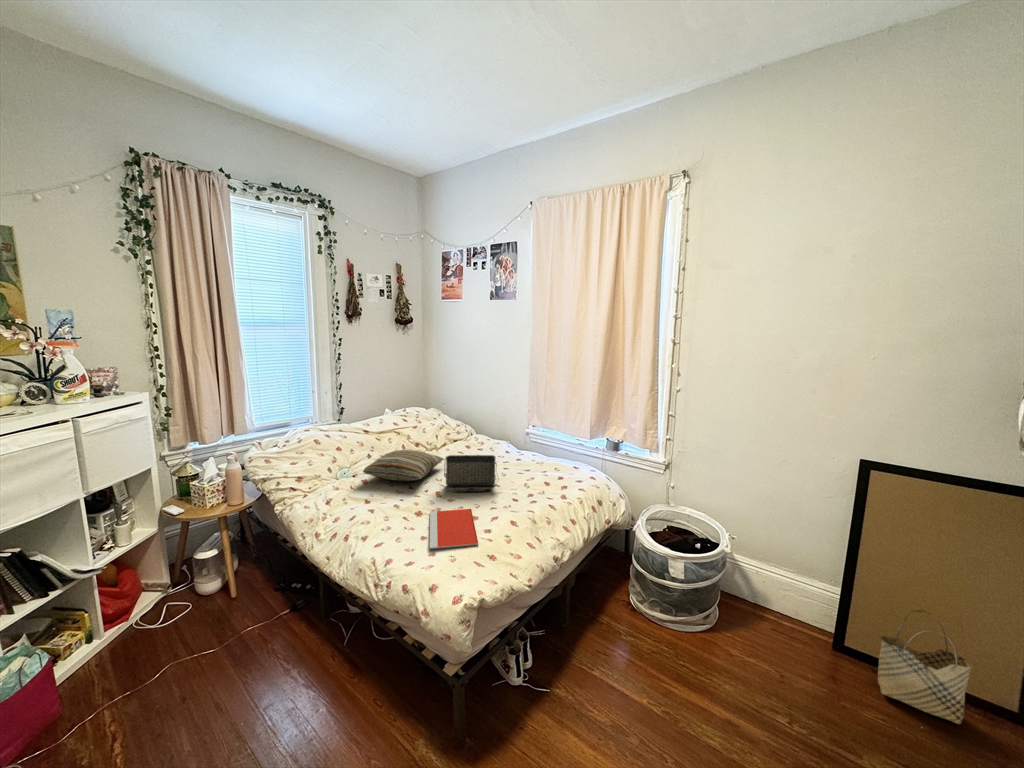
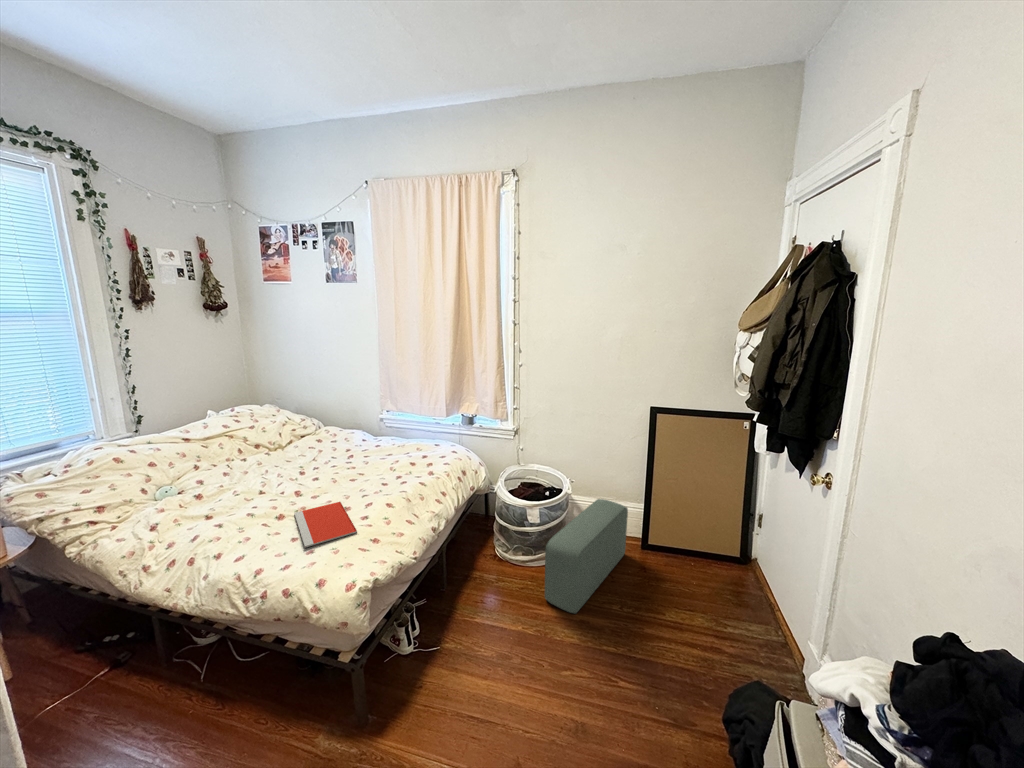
pillow: present [363,450,444,481] -> none [195,453,296,490]
handbag: present [444,455,497,492] -> none [301,445,364,487]
pouf: none [683,565,812,708] -> present [545,499,628,613]
woven basket: present [878,610,972,724] -> none [669,507,717,575]

